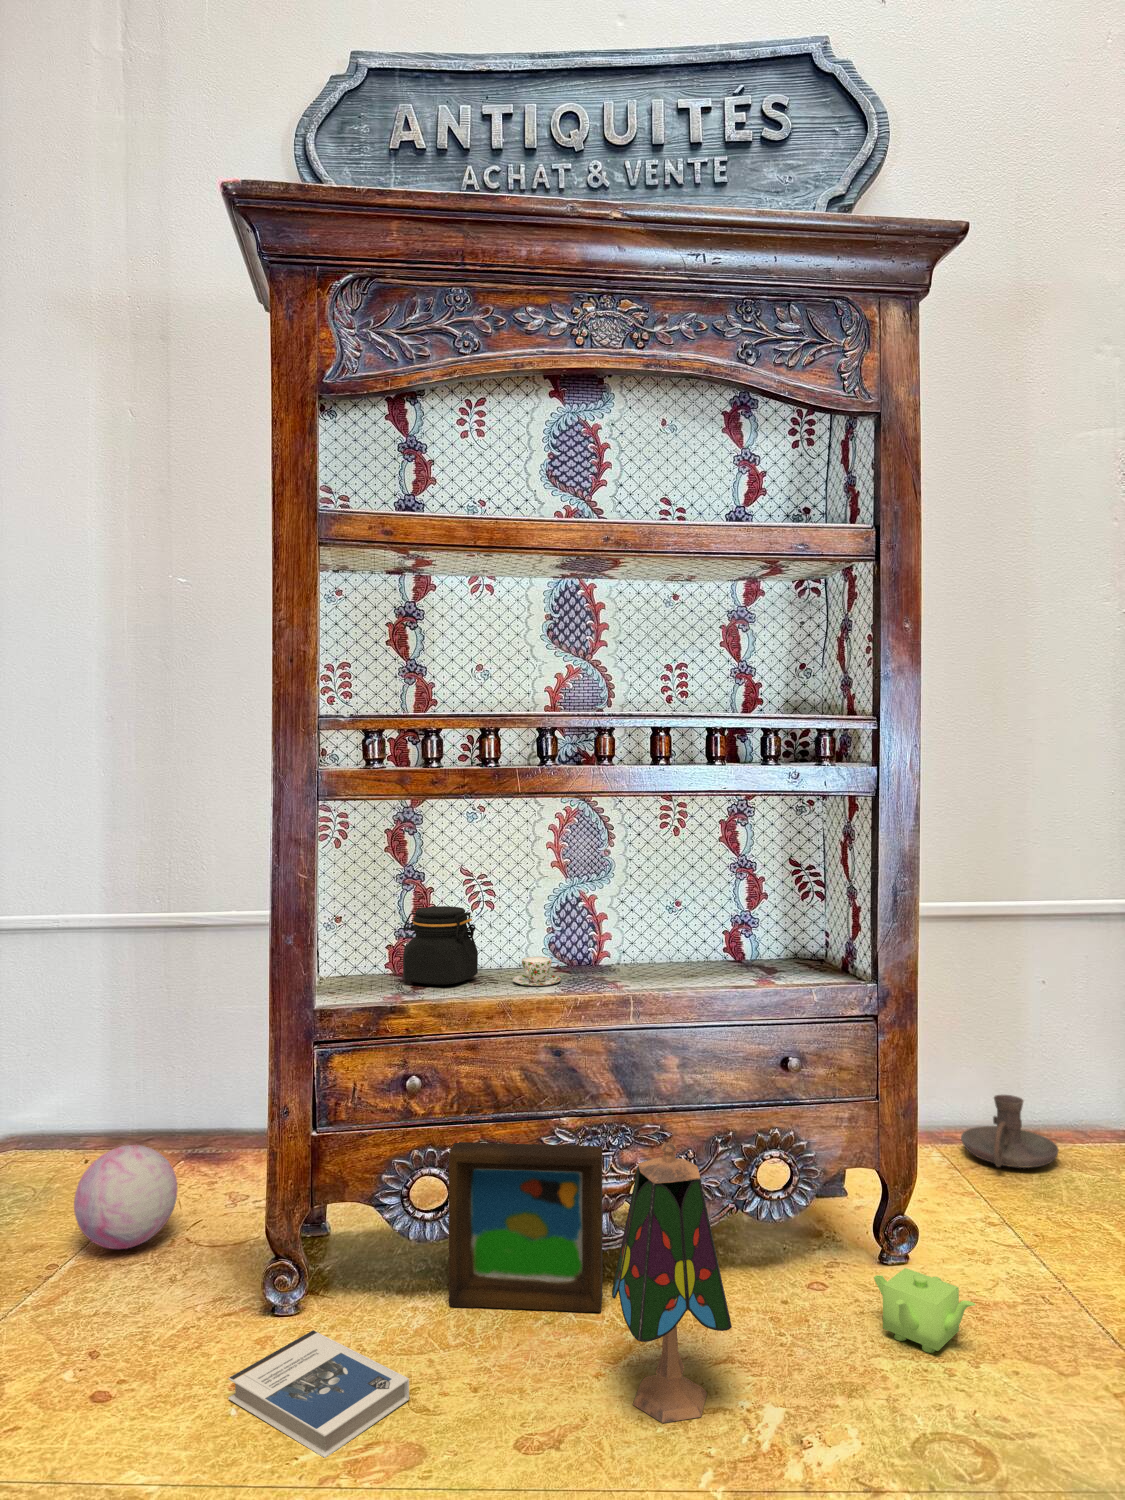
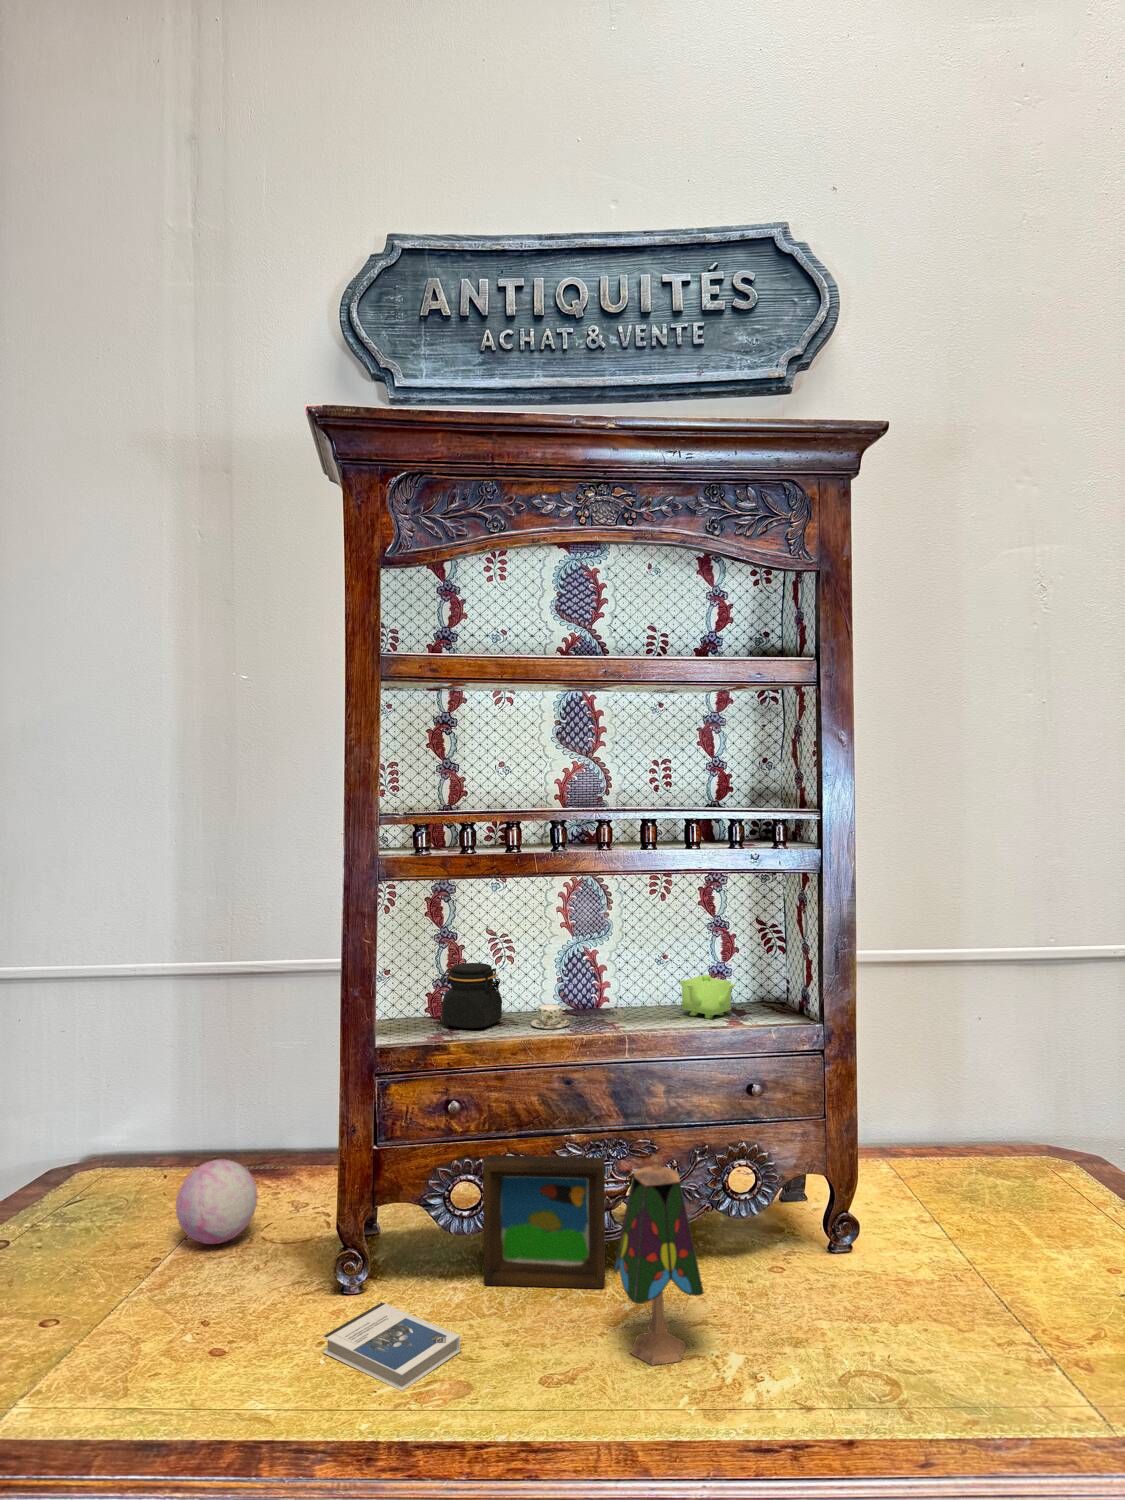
candle holder: present [961,1095,1059,1168] -> none [903,1112,983,1173]
teapot: present [874,1268,976,1353] -> present [680,975,736,1019]

